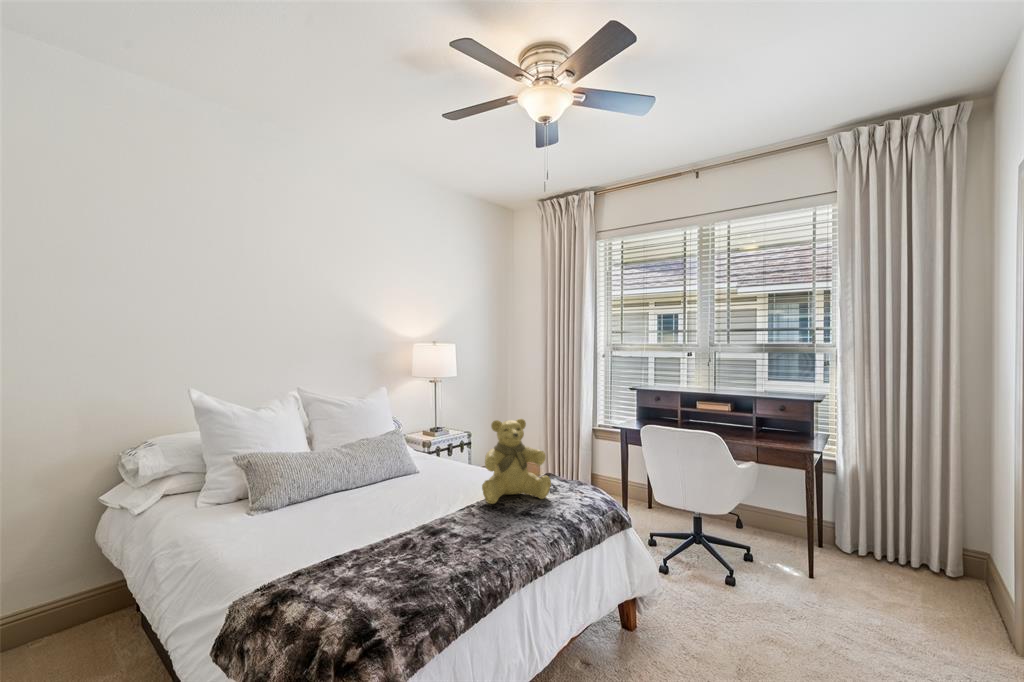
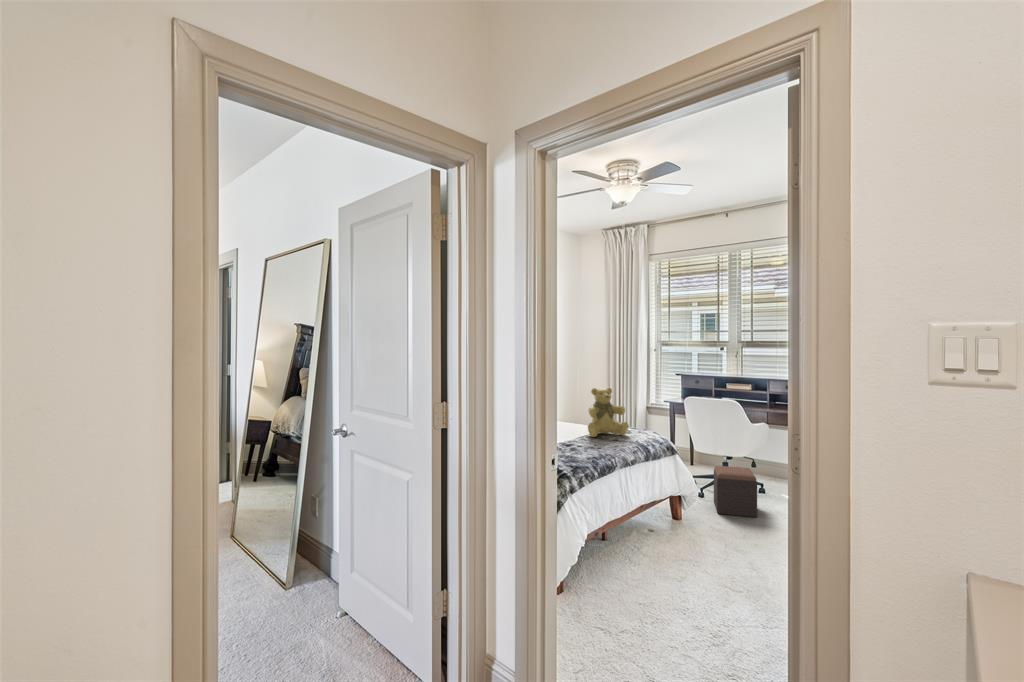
footstool: none [684,534,754,624] -> present [714,466,757,517]

